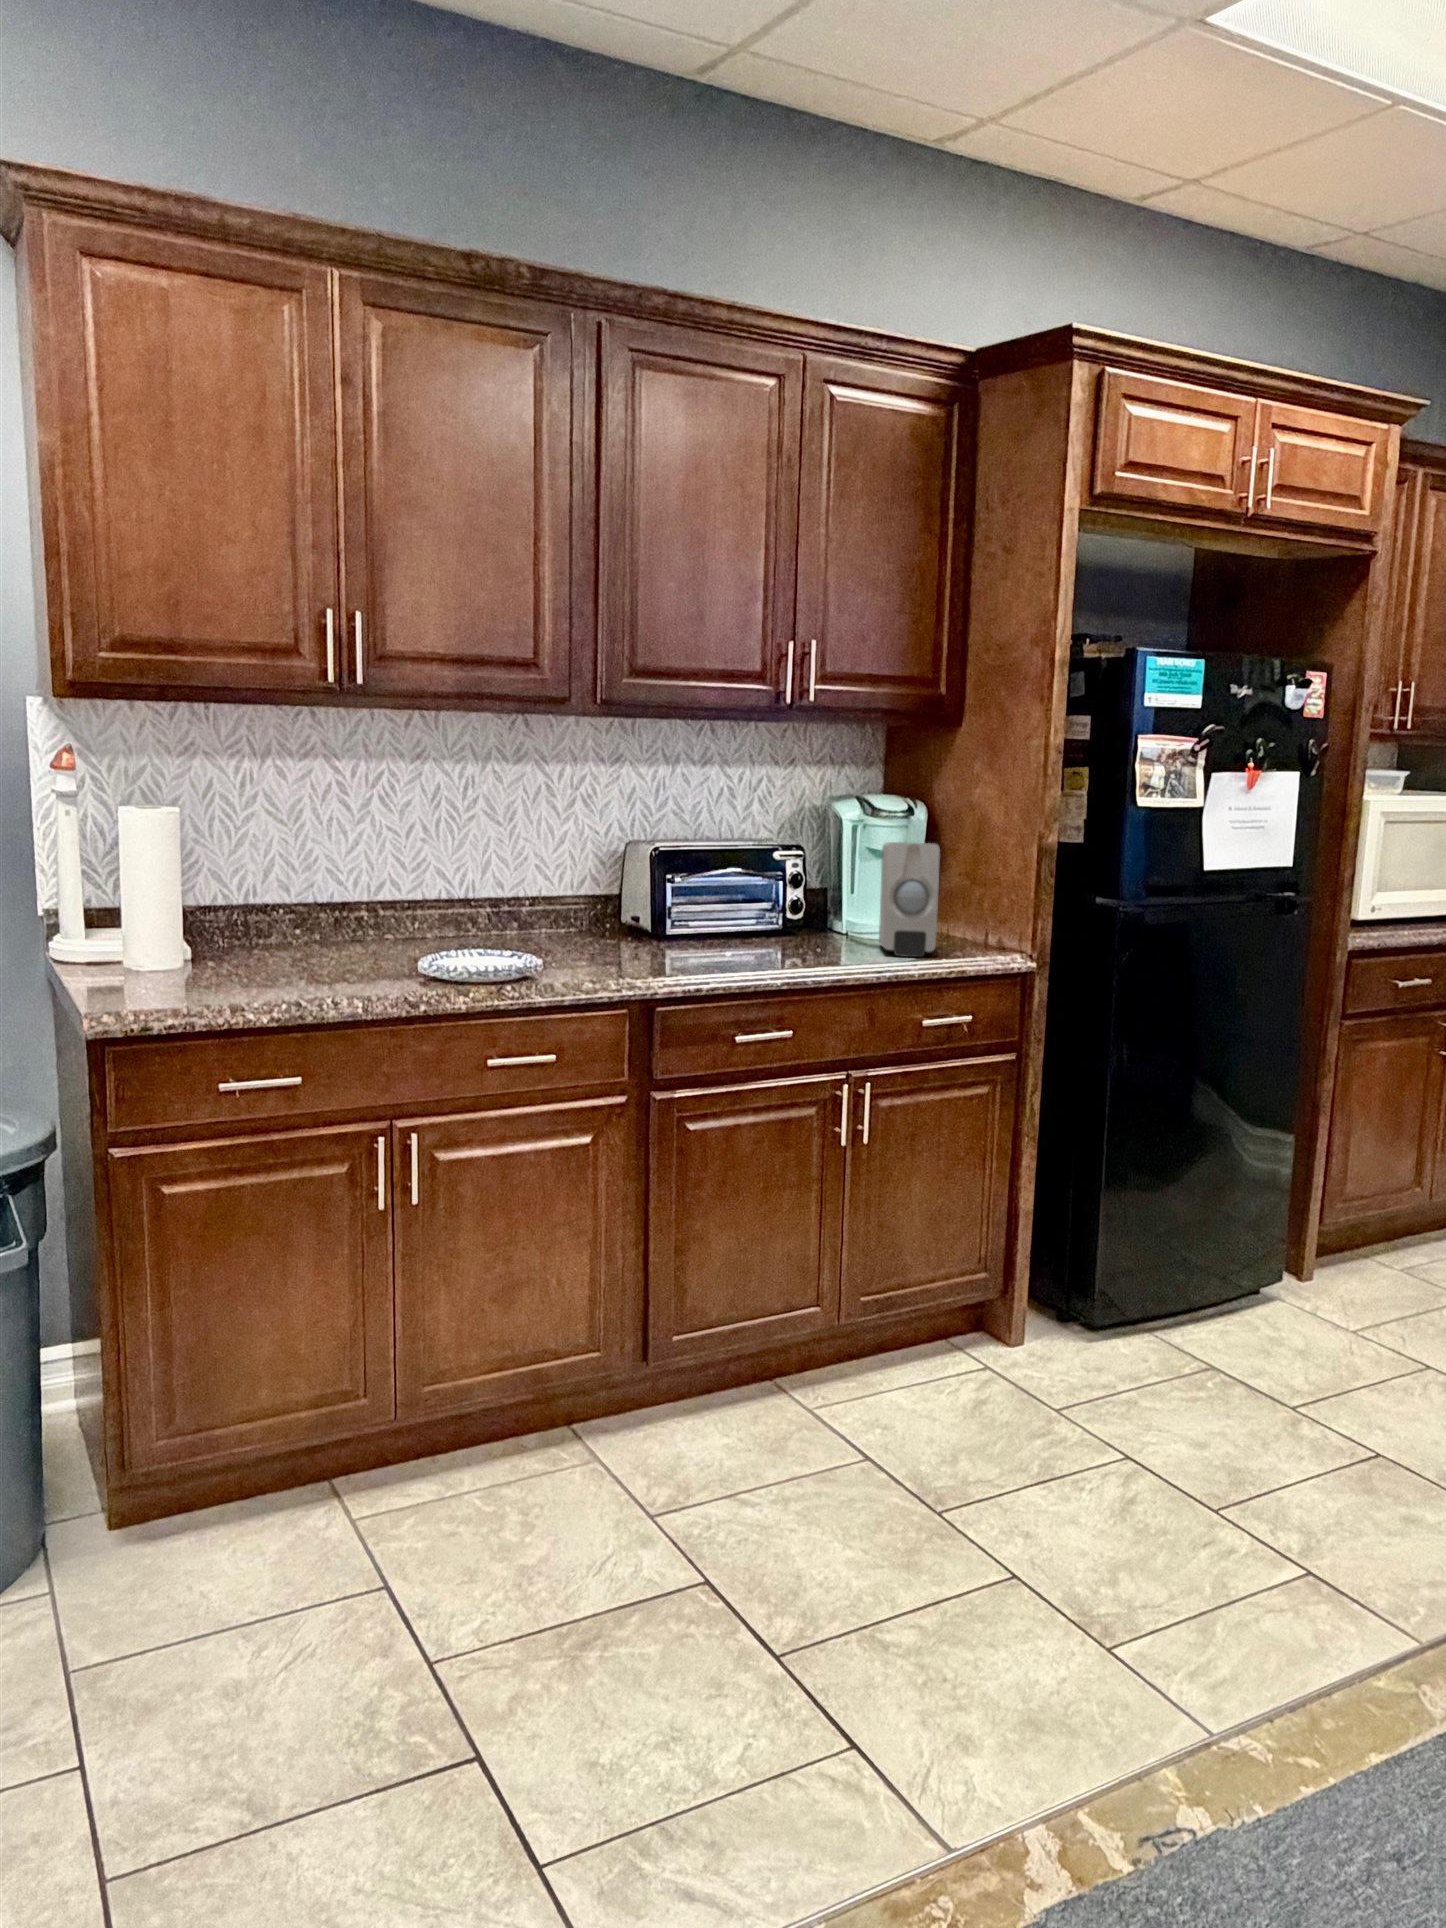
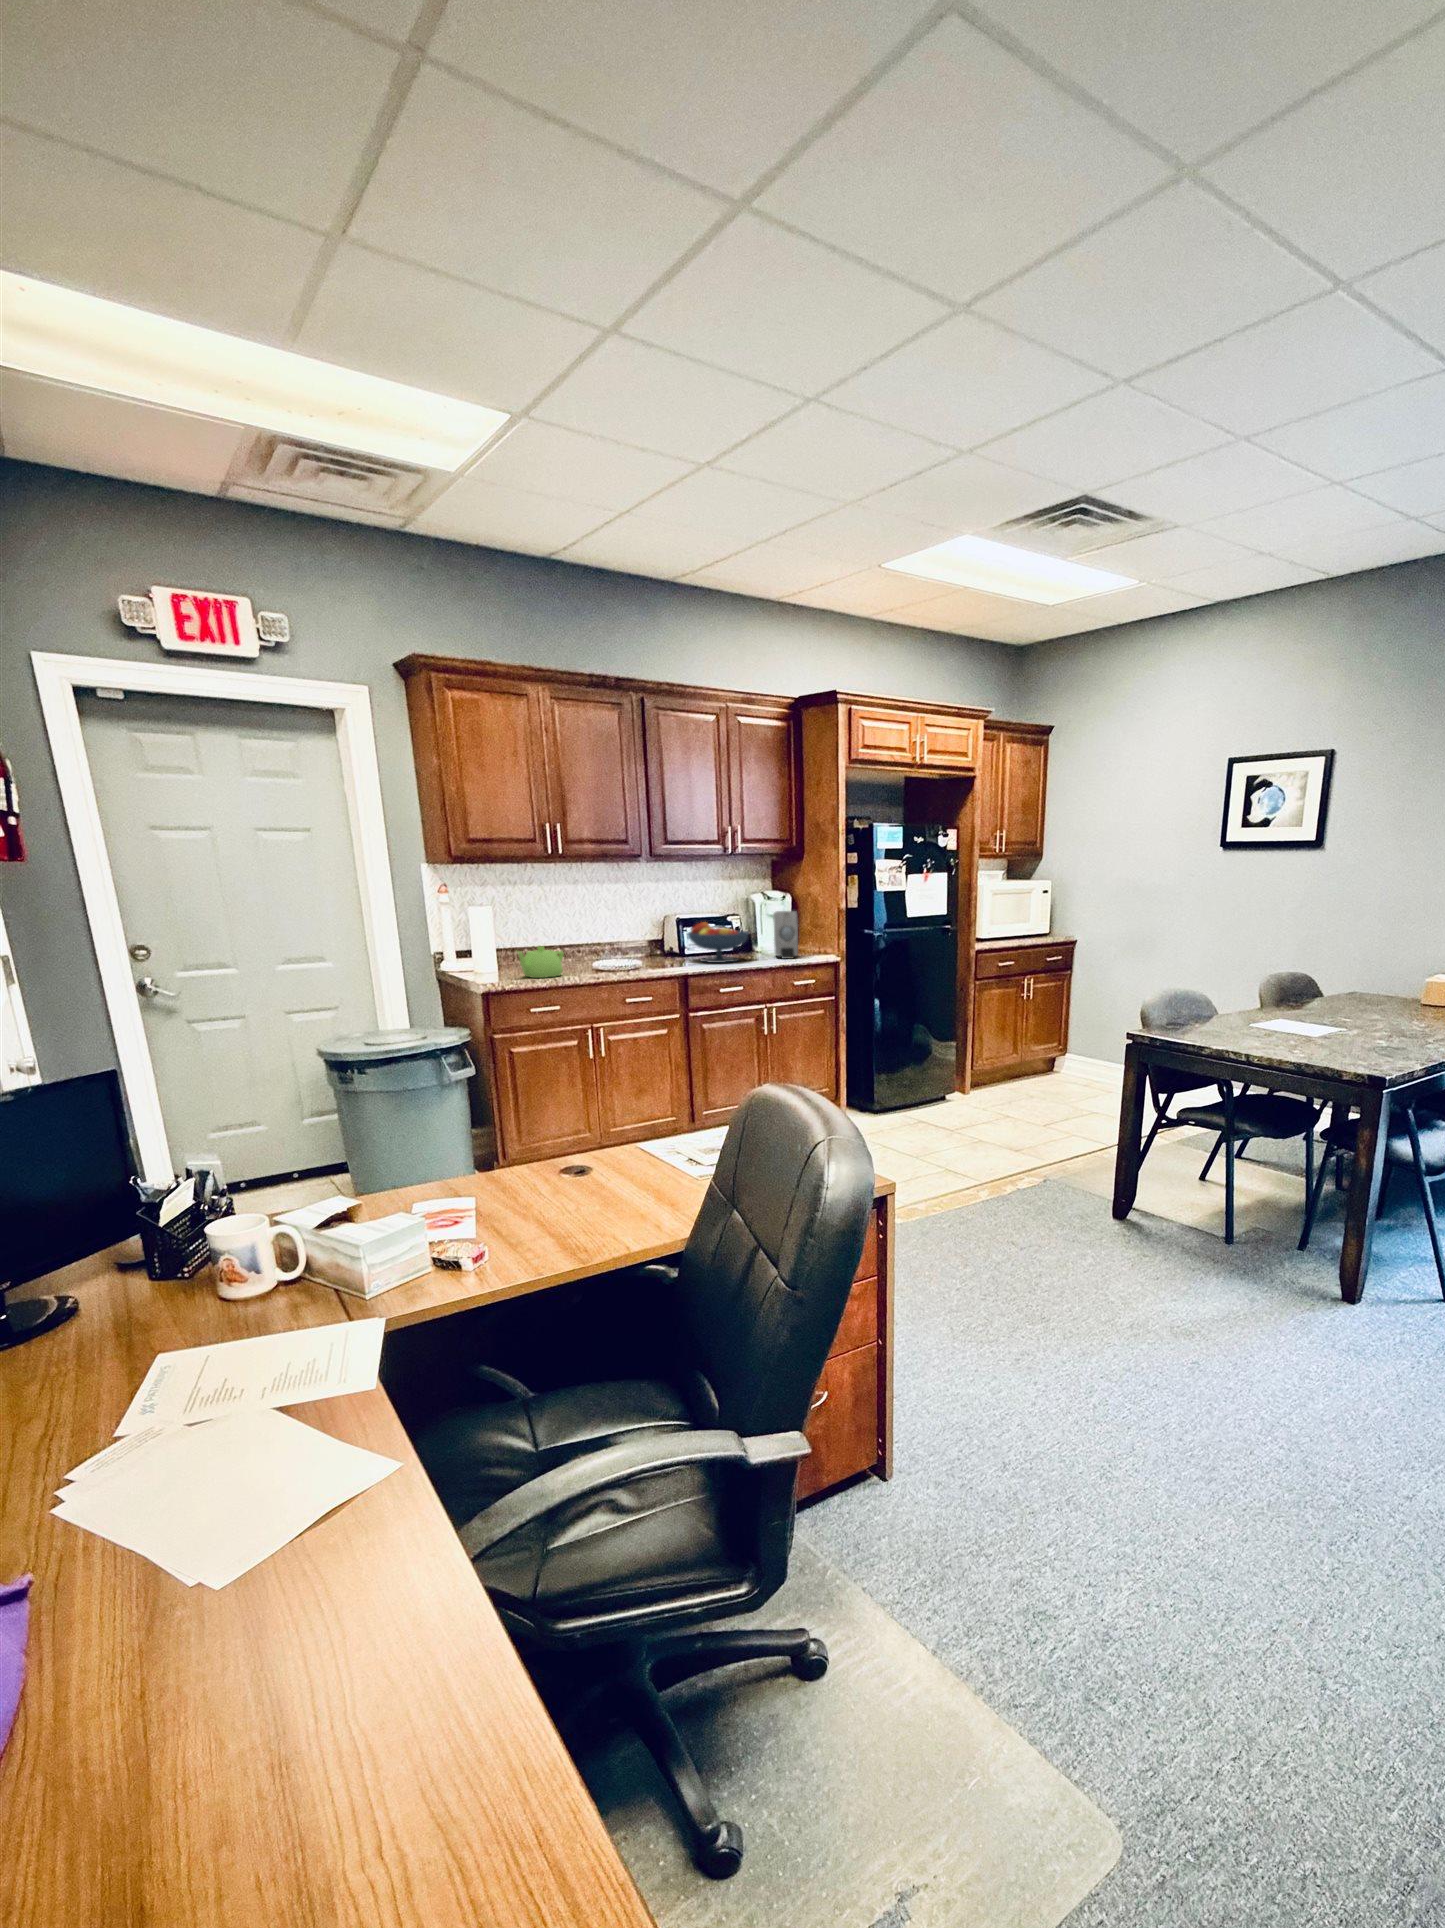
fruit bowl: none [670,859,820,962] -> present [688,922,749,963]
teapot: none [203,912,342,994] -> present [517,946,564,978]

